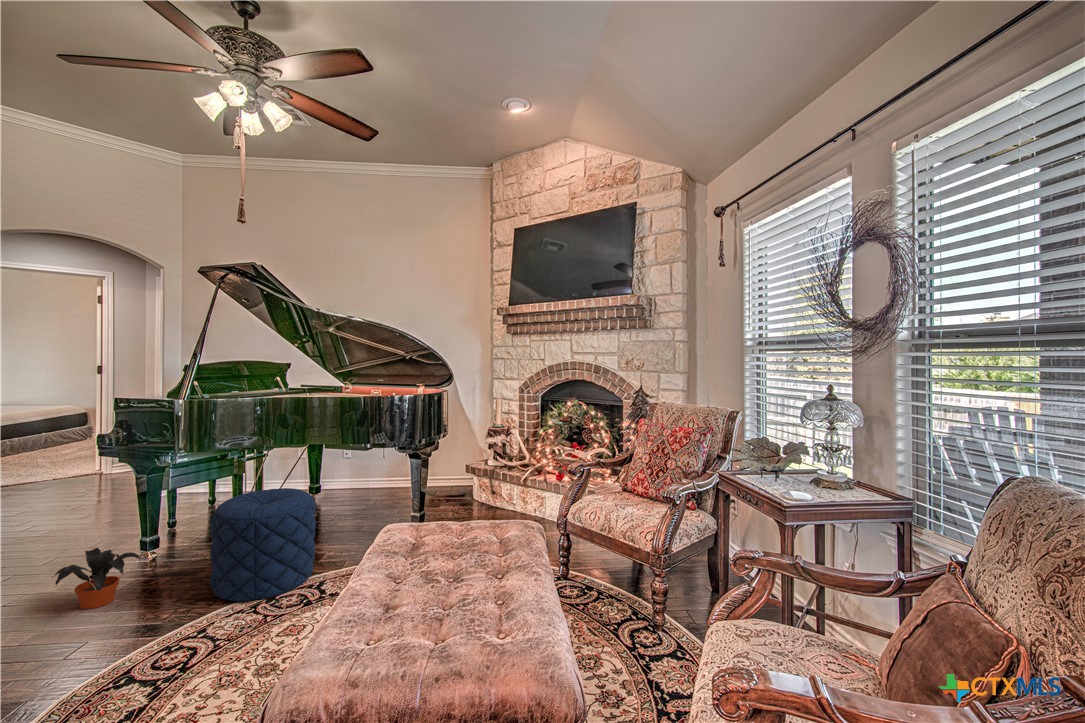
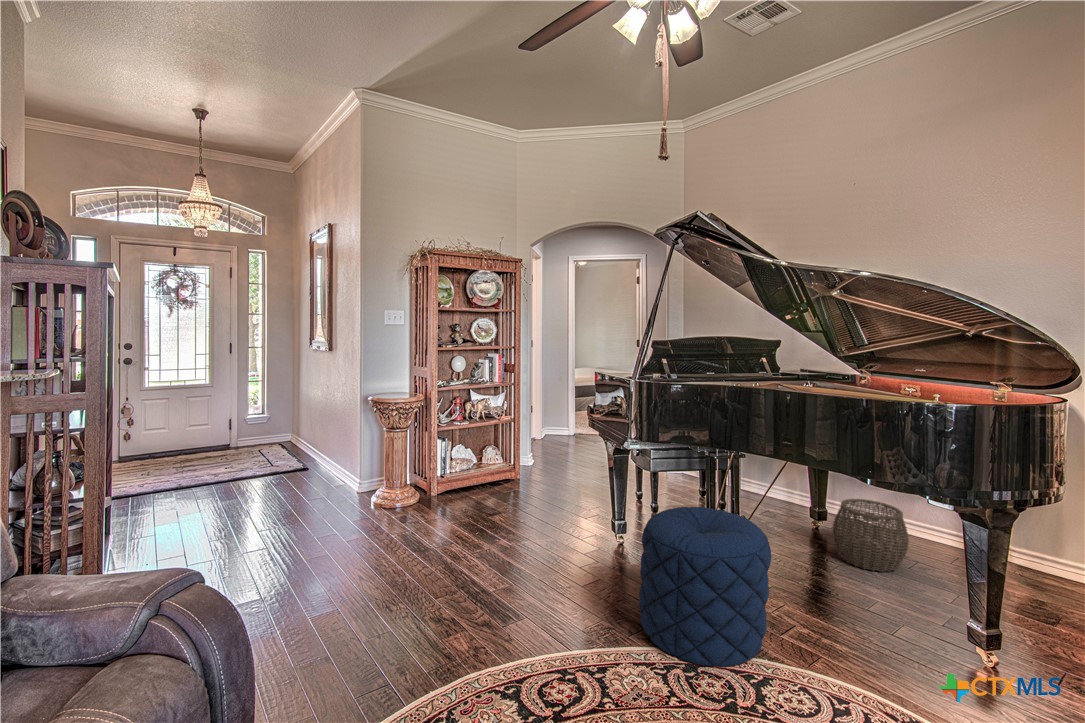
woven basket: none [333,466,379,510] -> present [832,499,909,572]
potted plant: present [54,548,141,609] -> none [525,518,592,580]

